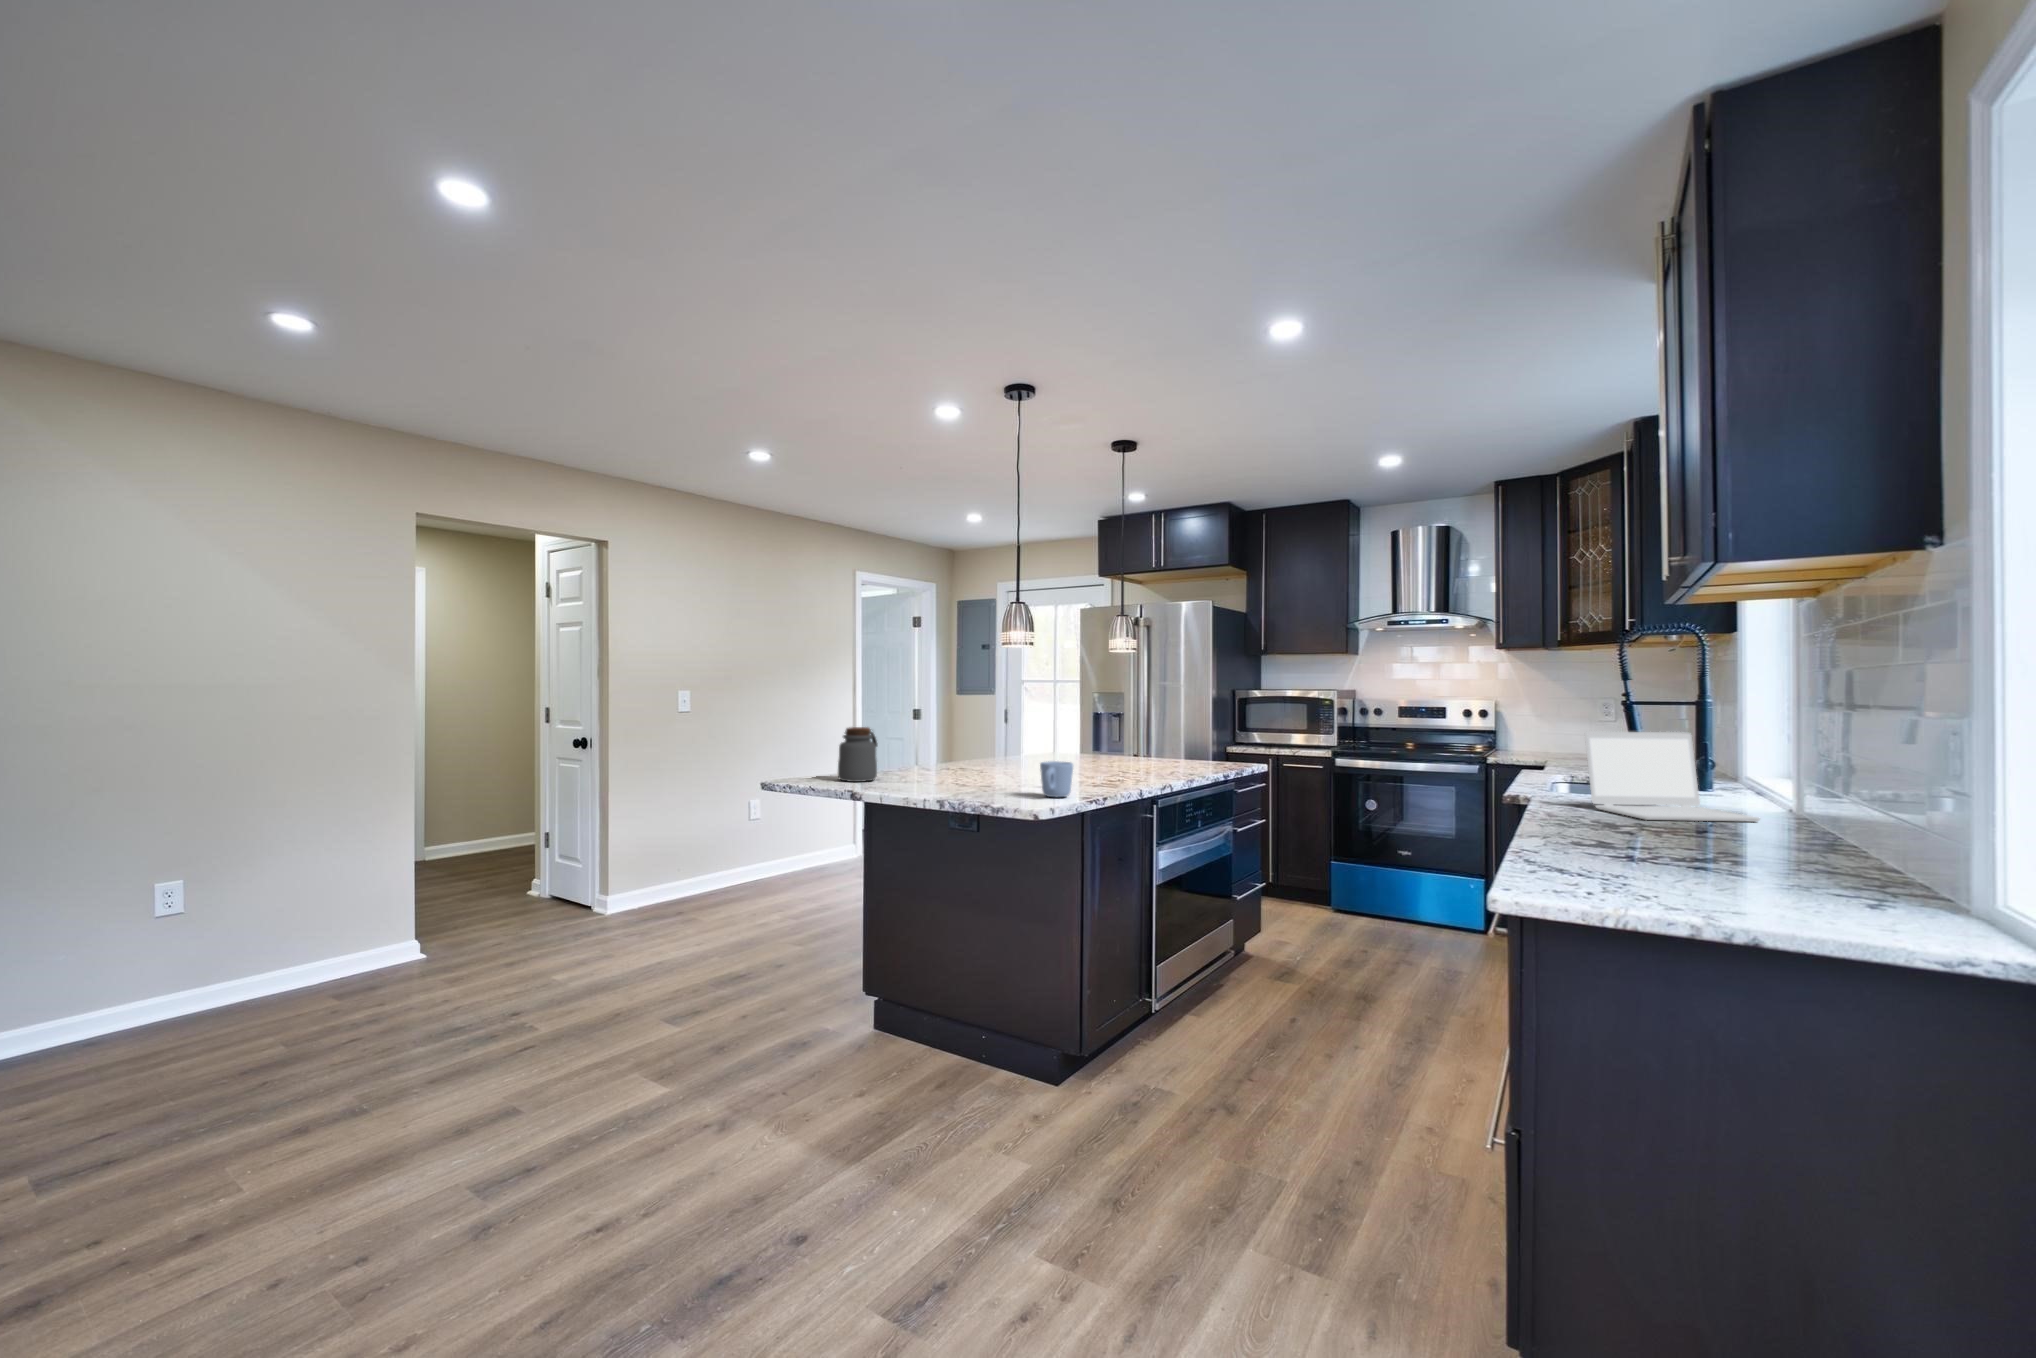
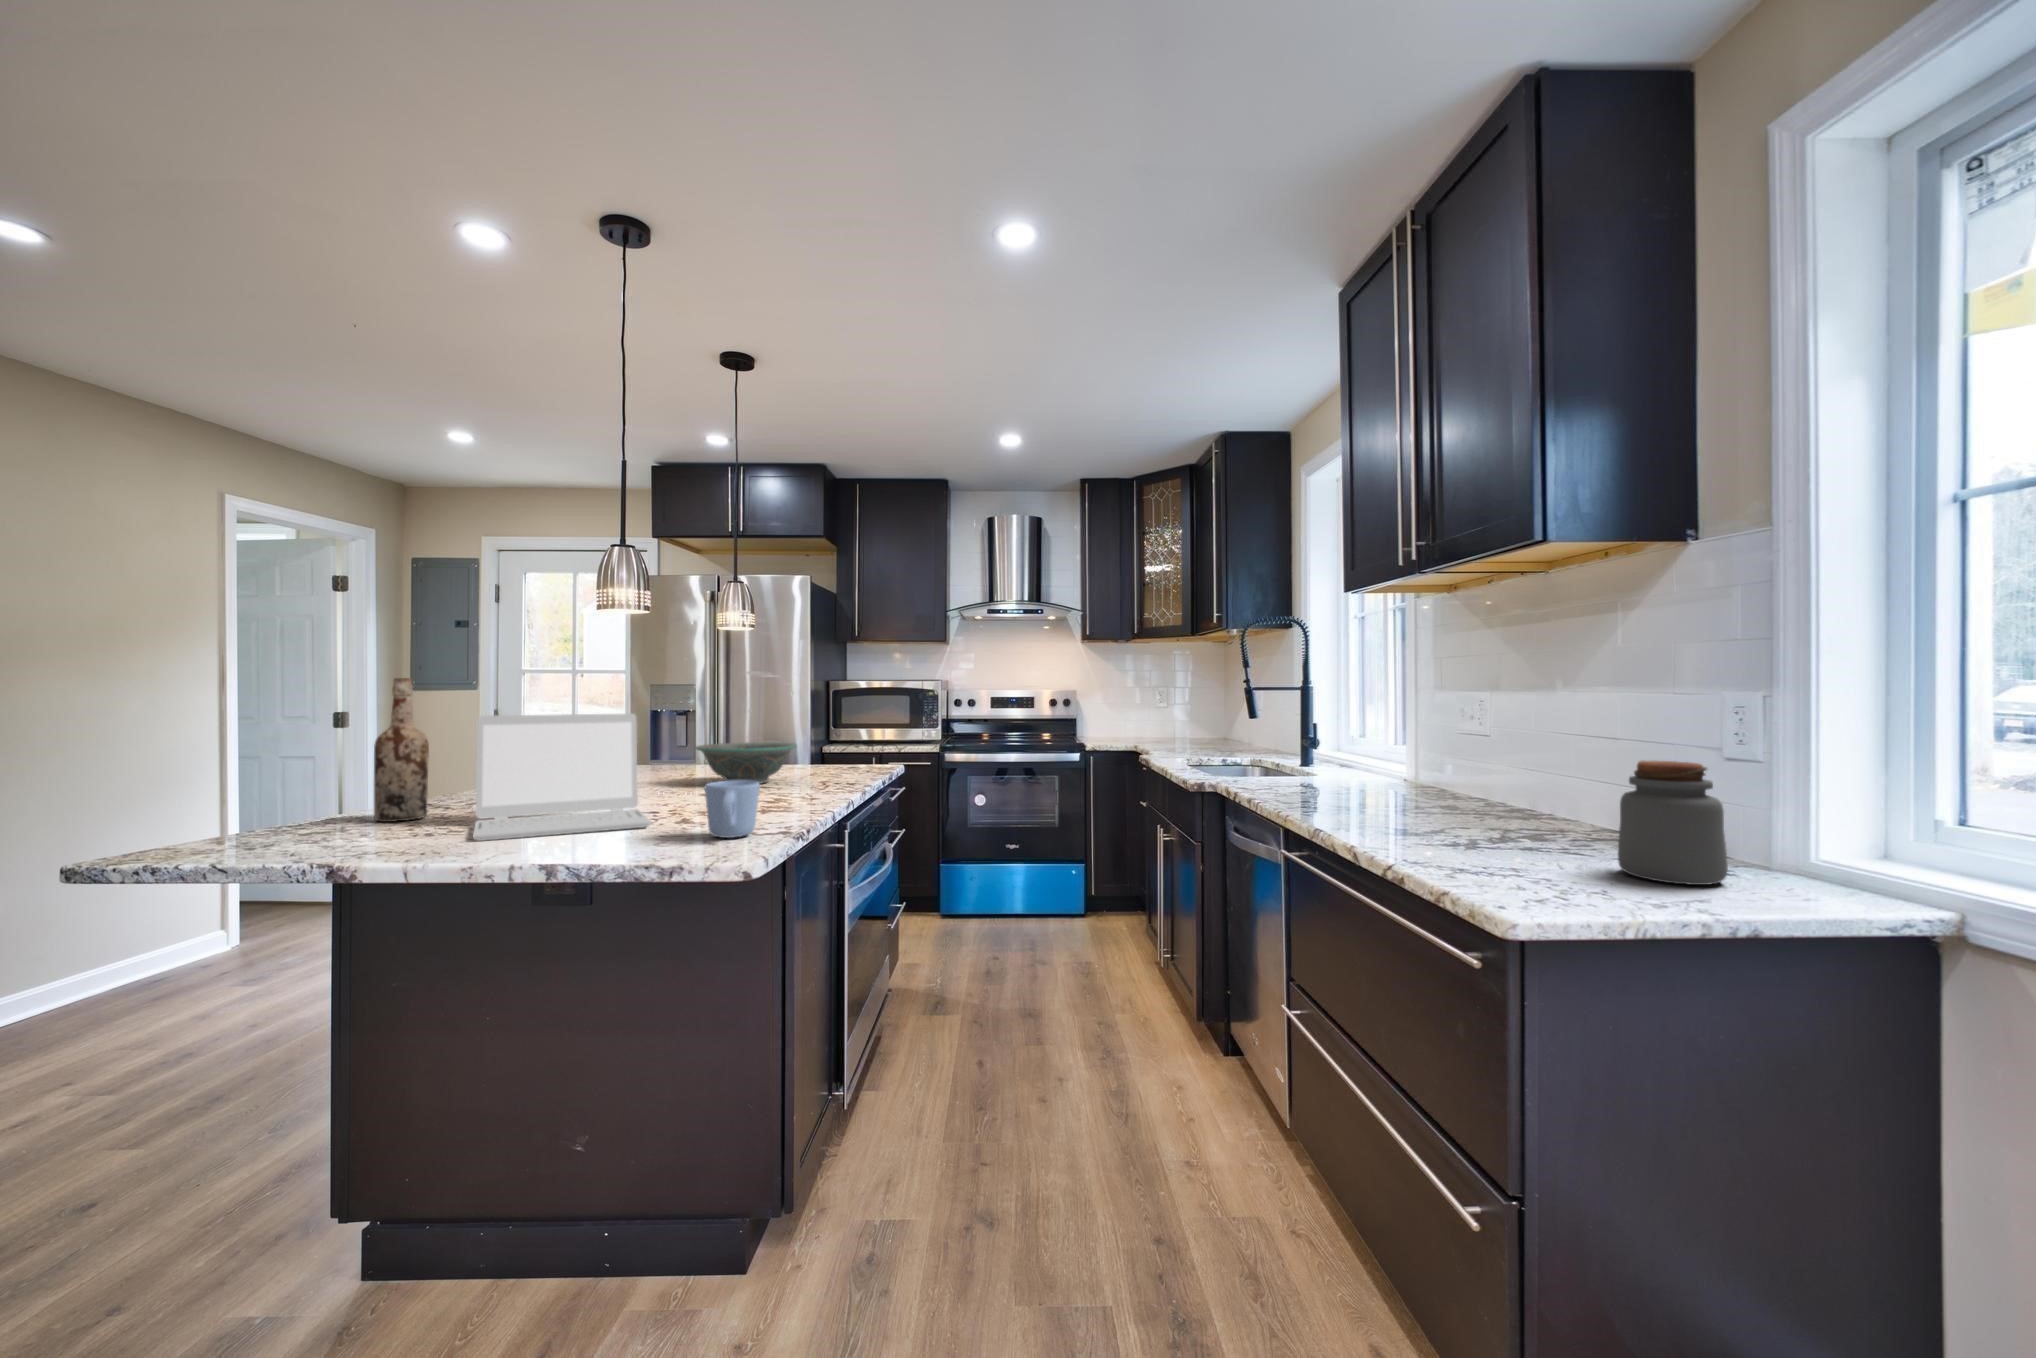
wine bottle: none [893,692,919,775] -> present [374,678,429,822]
jar: present [838,727,877,782] -> present [1618,760,1728,885]
laptop: present [1585,731,1760,822] -> present [473,713,651,841]
decorative bowl: none [1084,740,1157,771] -> present [696,742,797,784]

